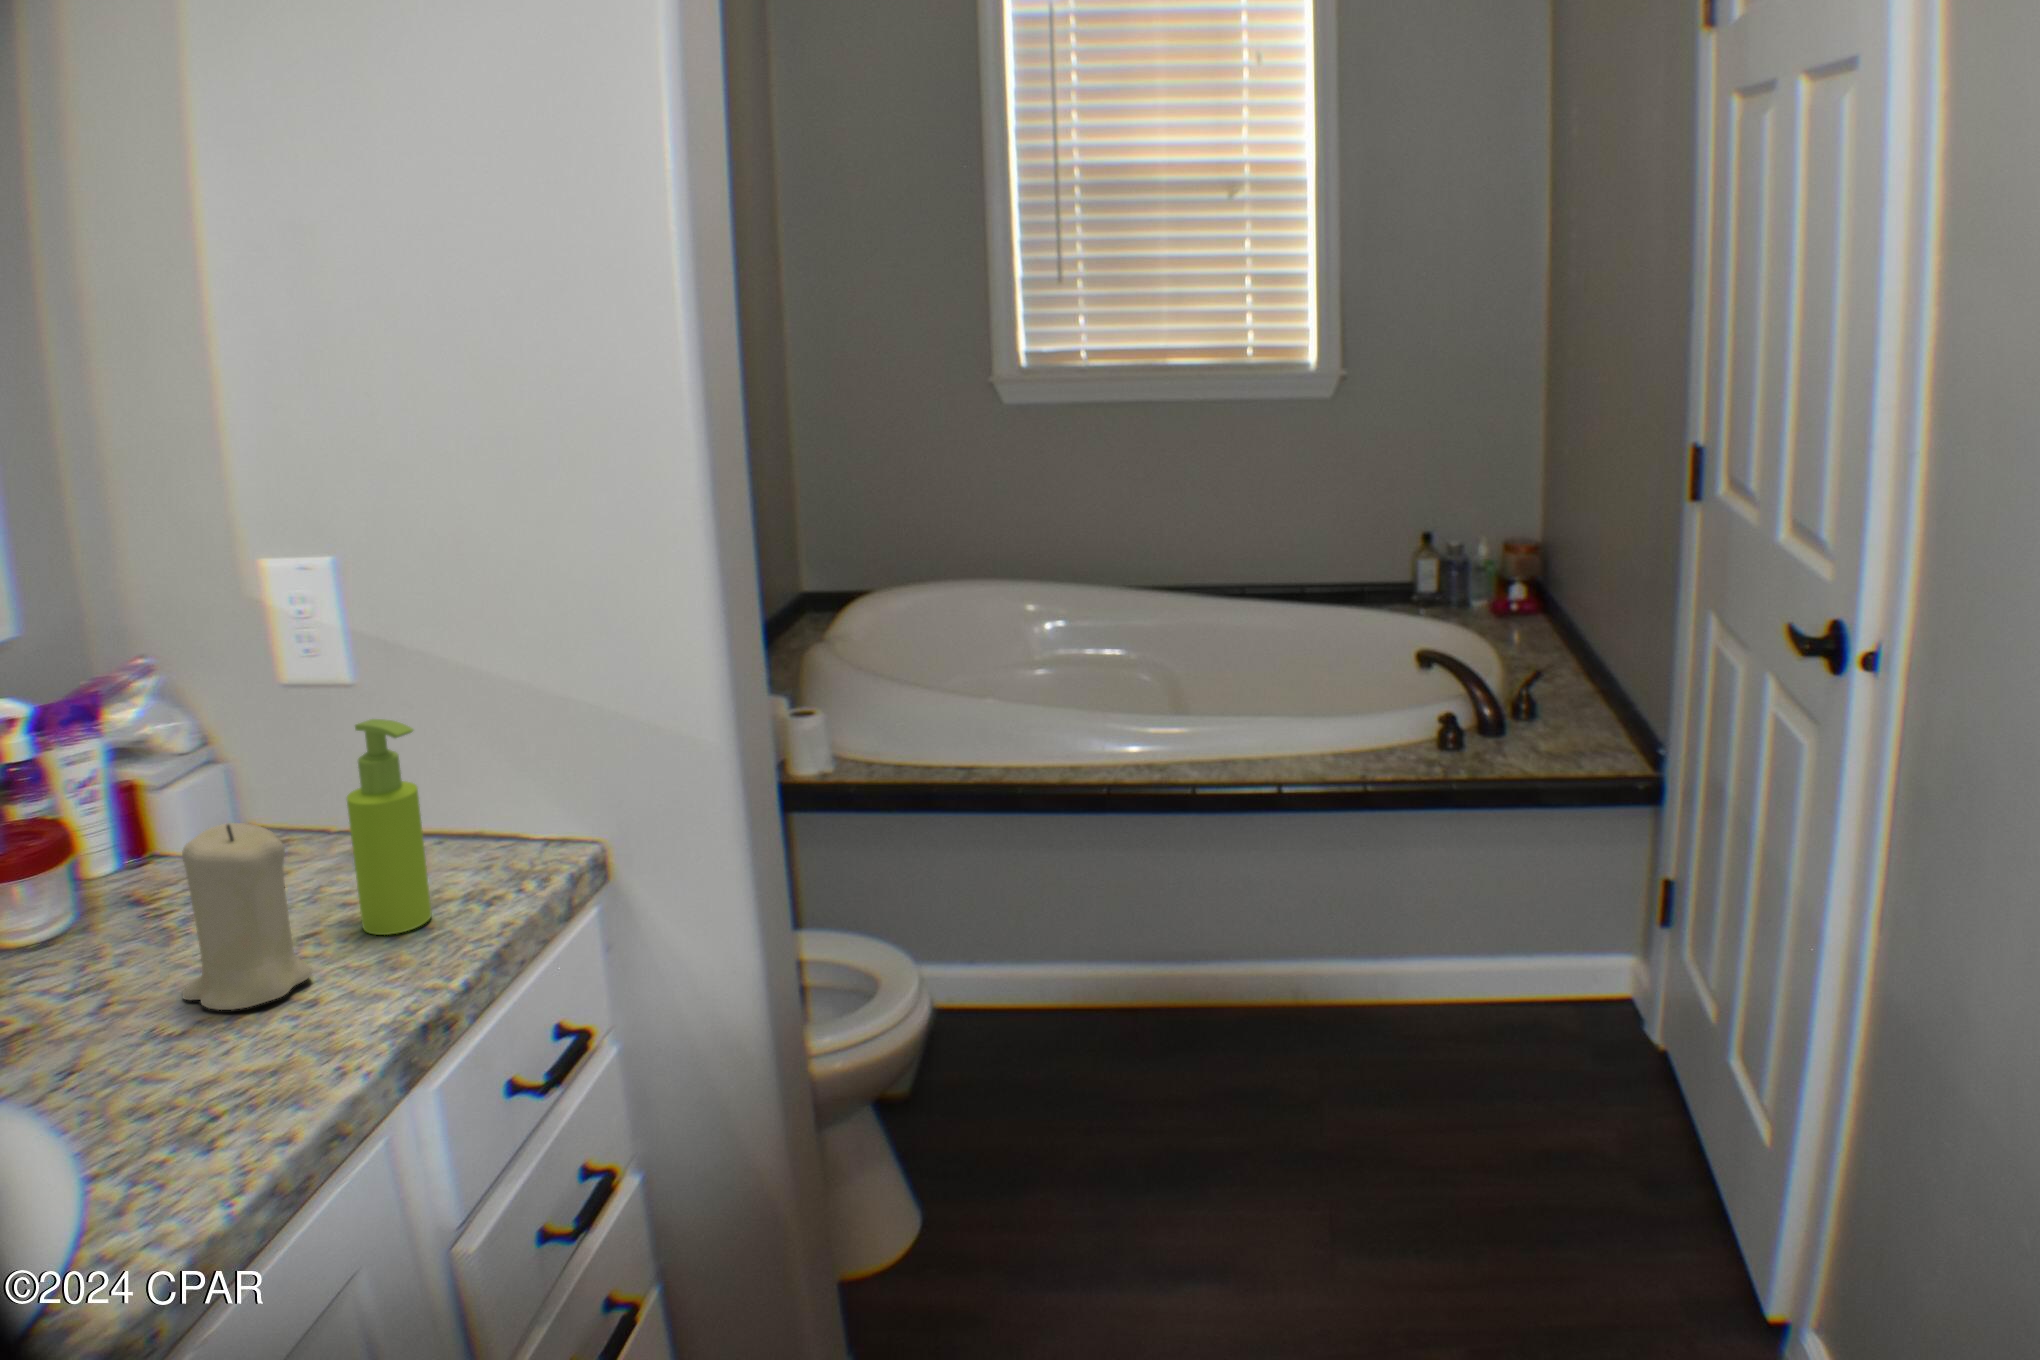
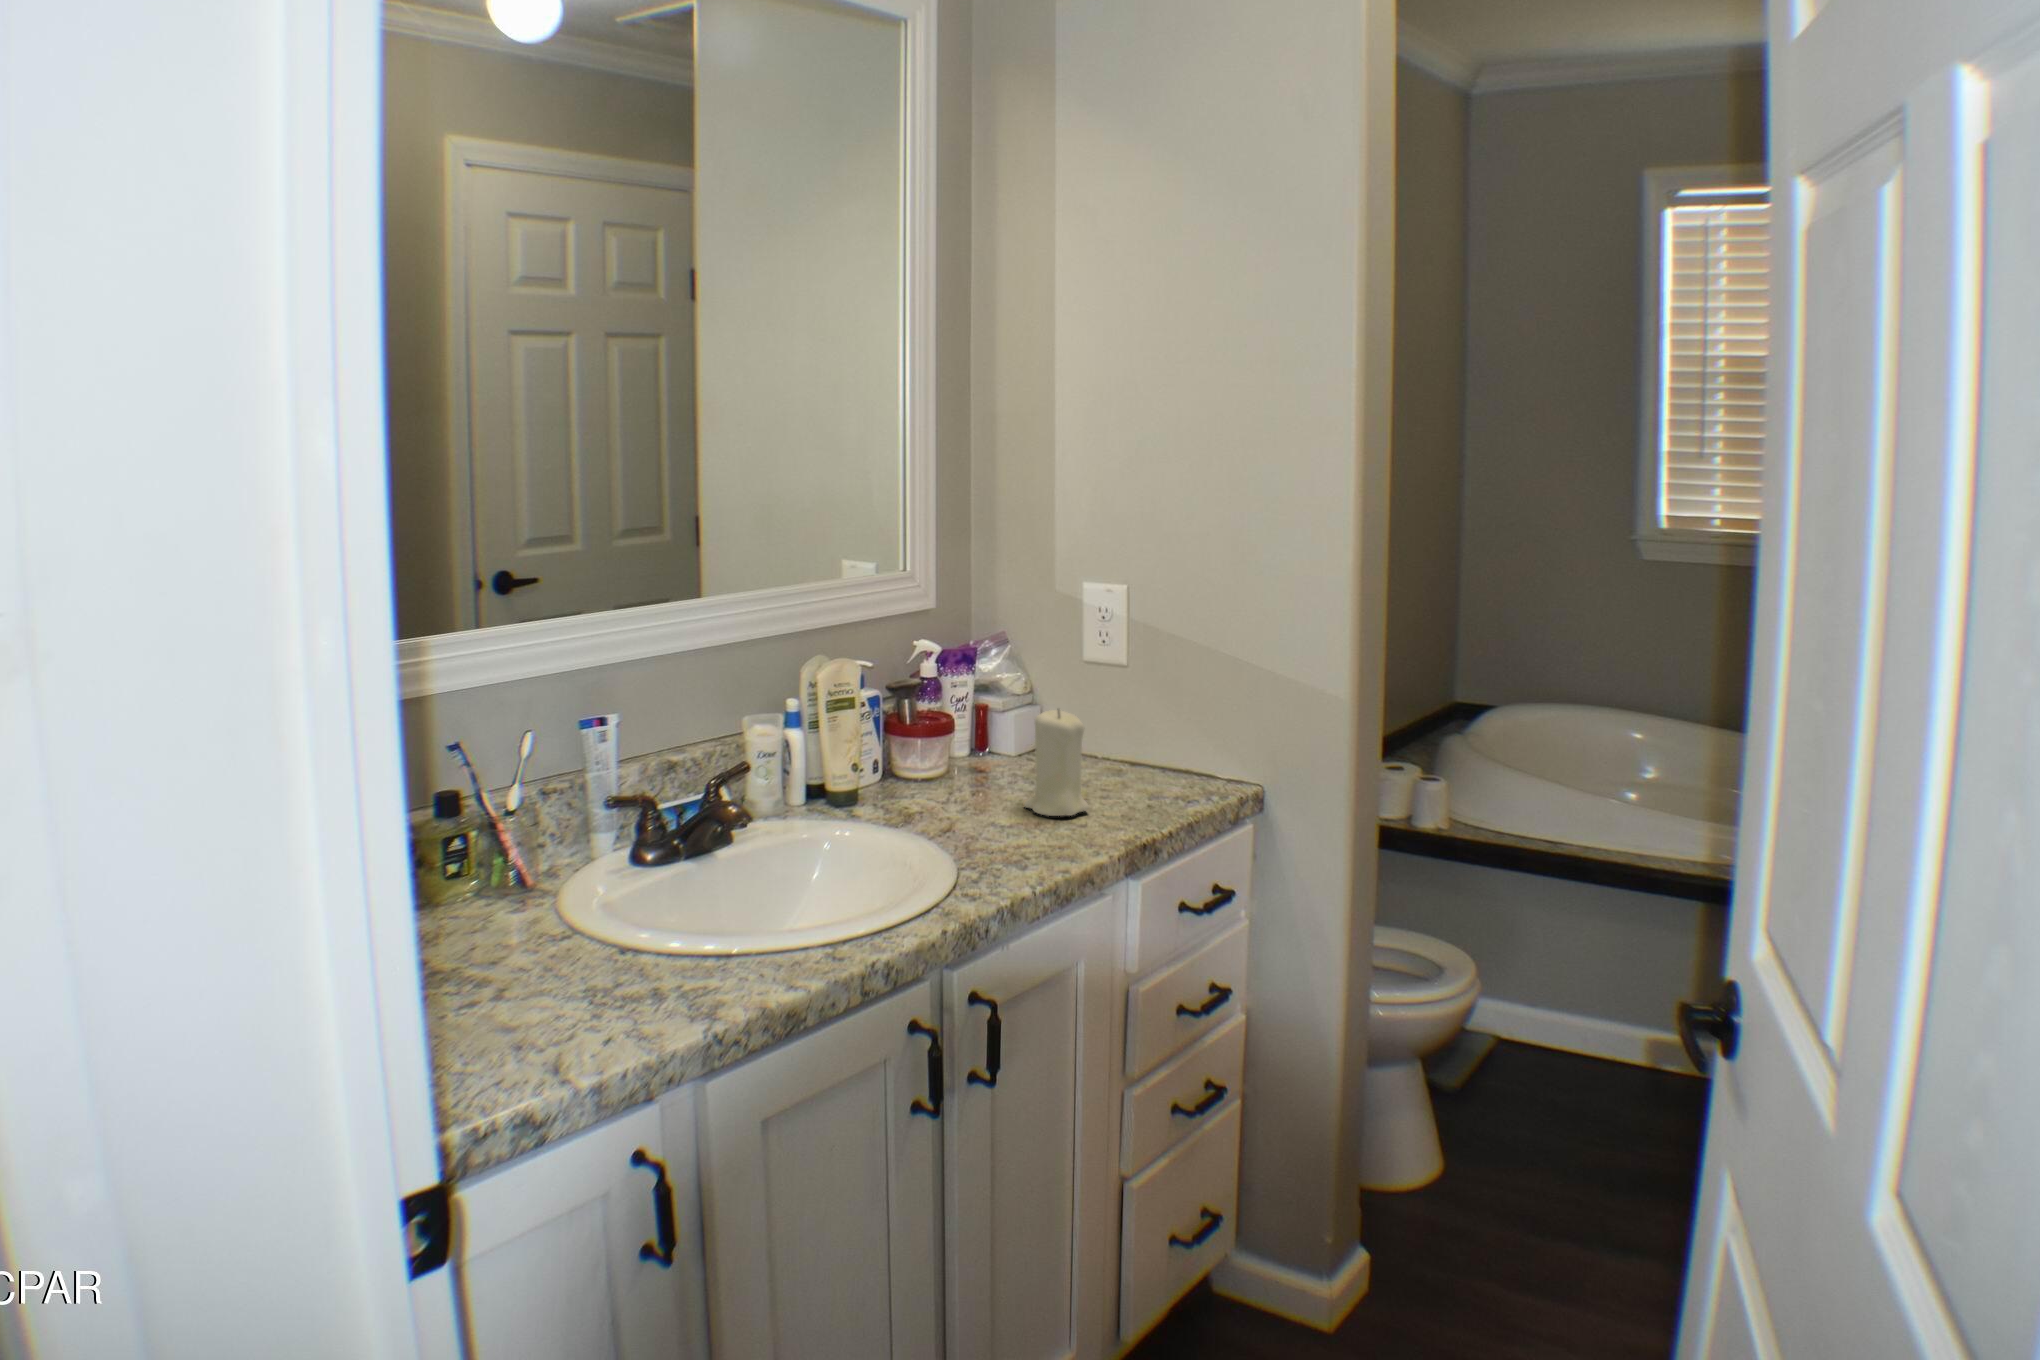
soap dispenser: present [347,719,432,935] -> none [1117,668,1160,803]

